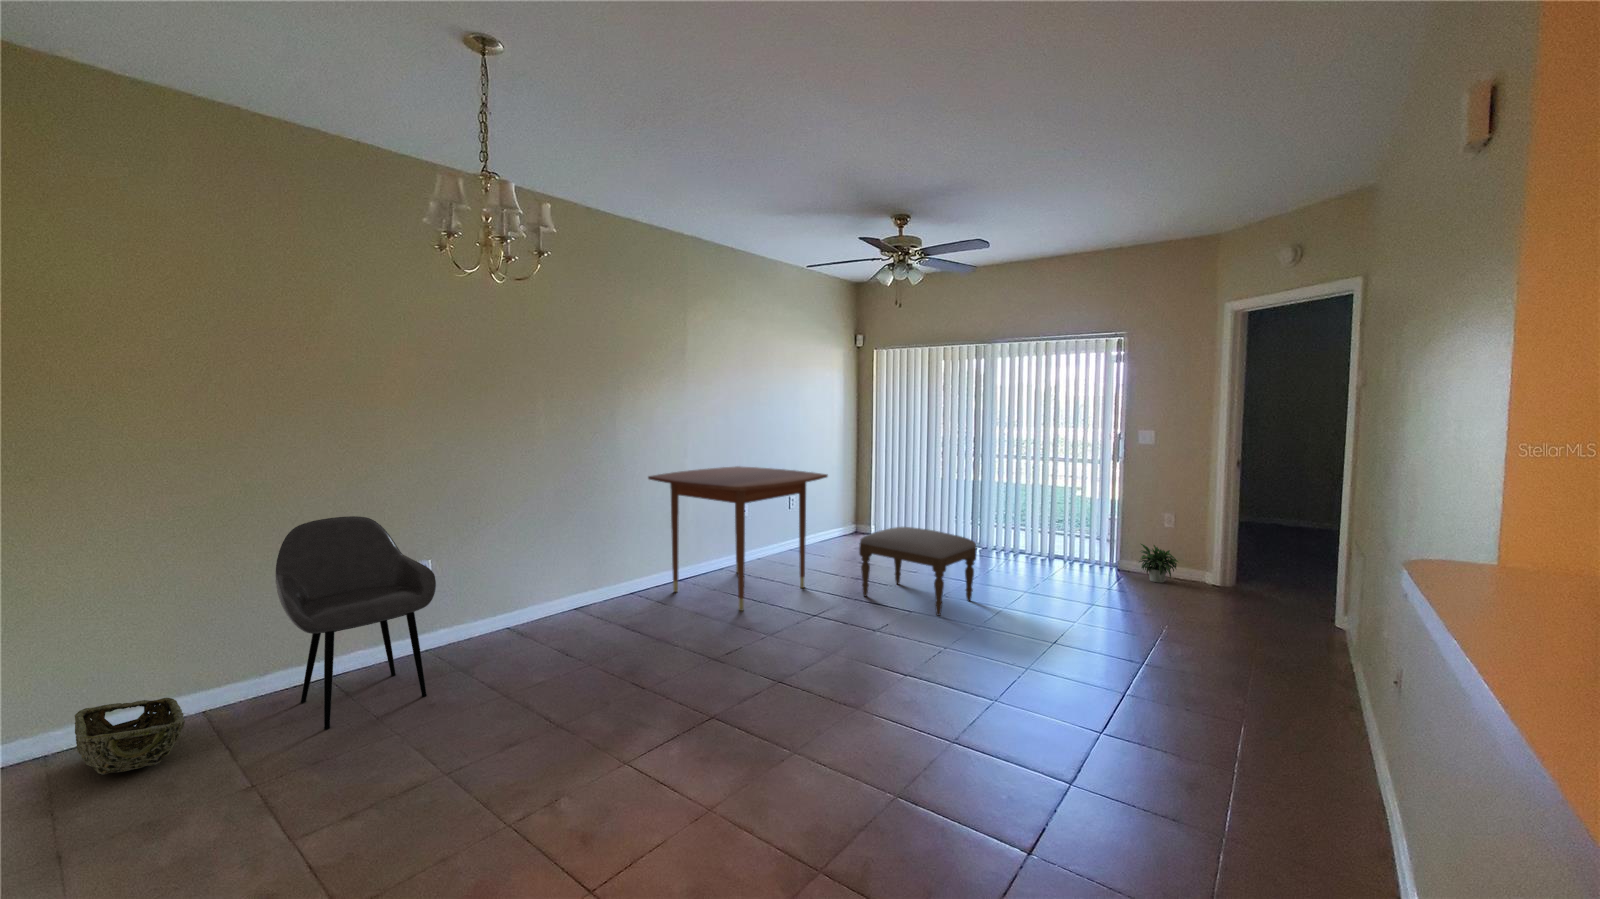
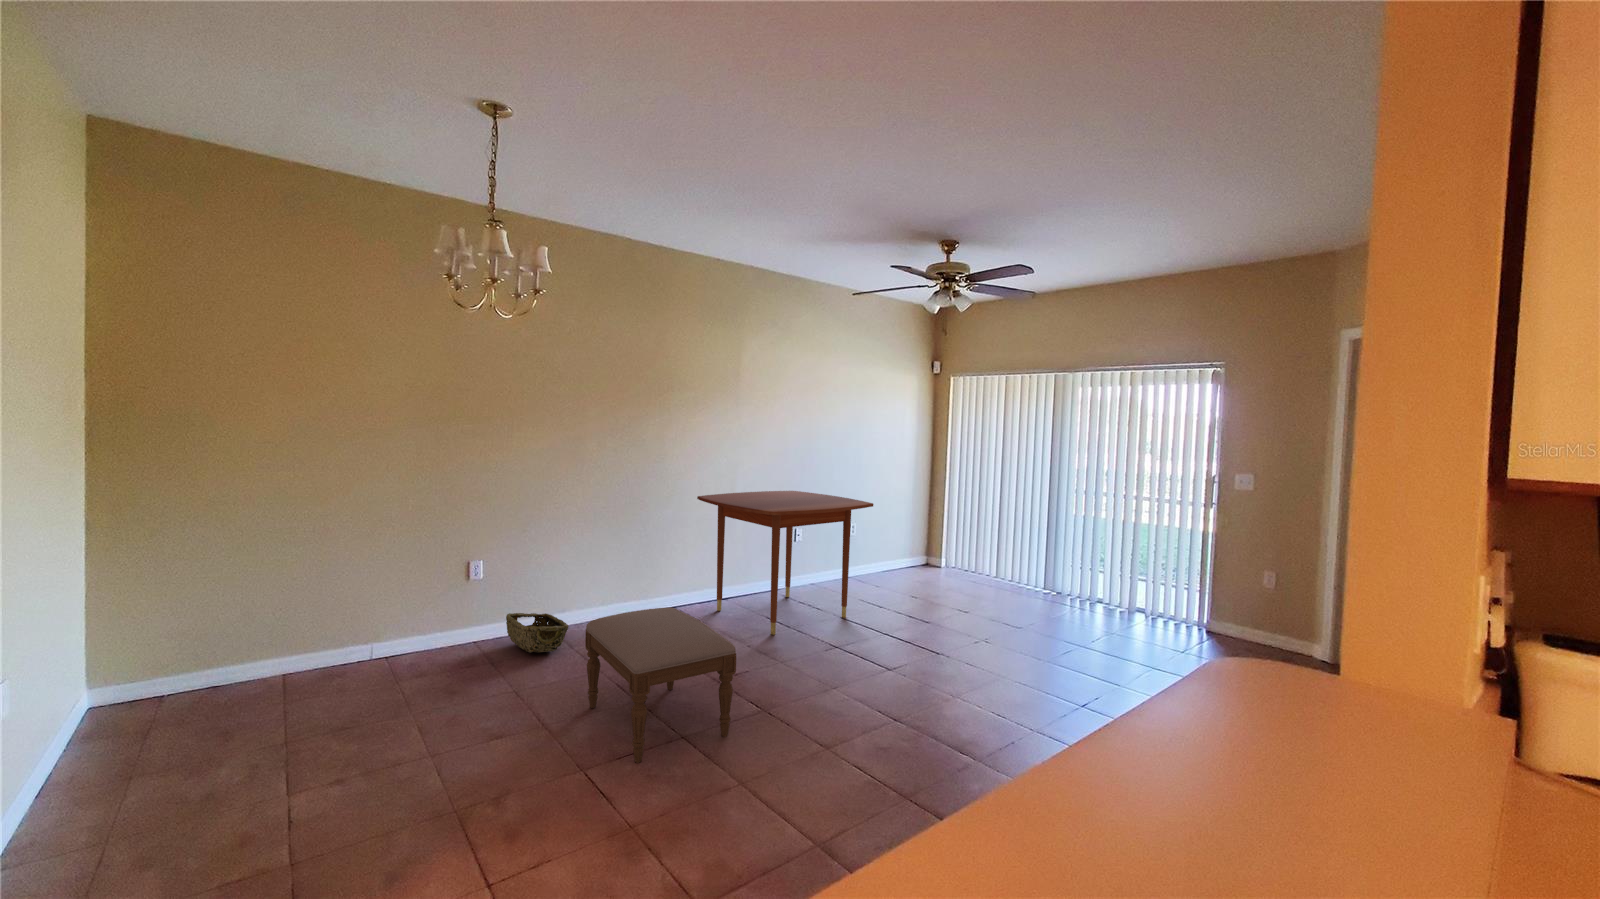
armchair: present [276,516,436,730] -> none [349,519,479,704]
ottoman: present [859,527,977,616] -> present [585,607,736,763]
potted plant: present [1139,544,1178,583] -> none [1228,600,1276,647]
woven basket: present [75,698,185,775] -> present [506,613,569,653]

